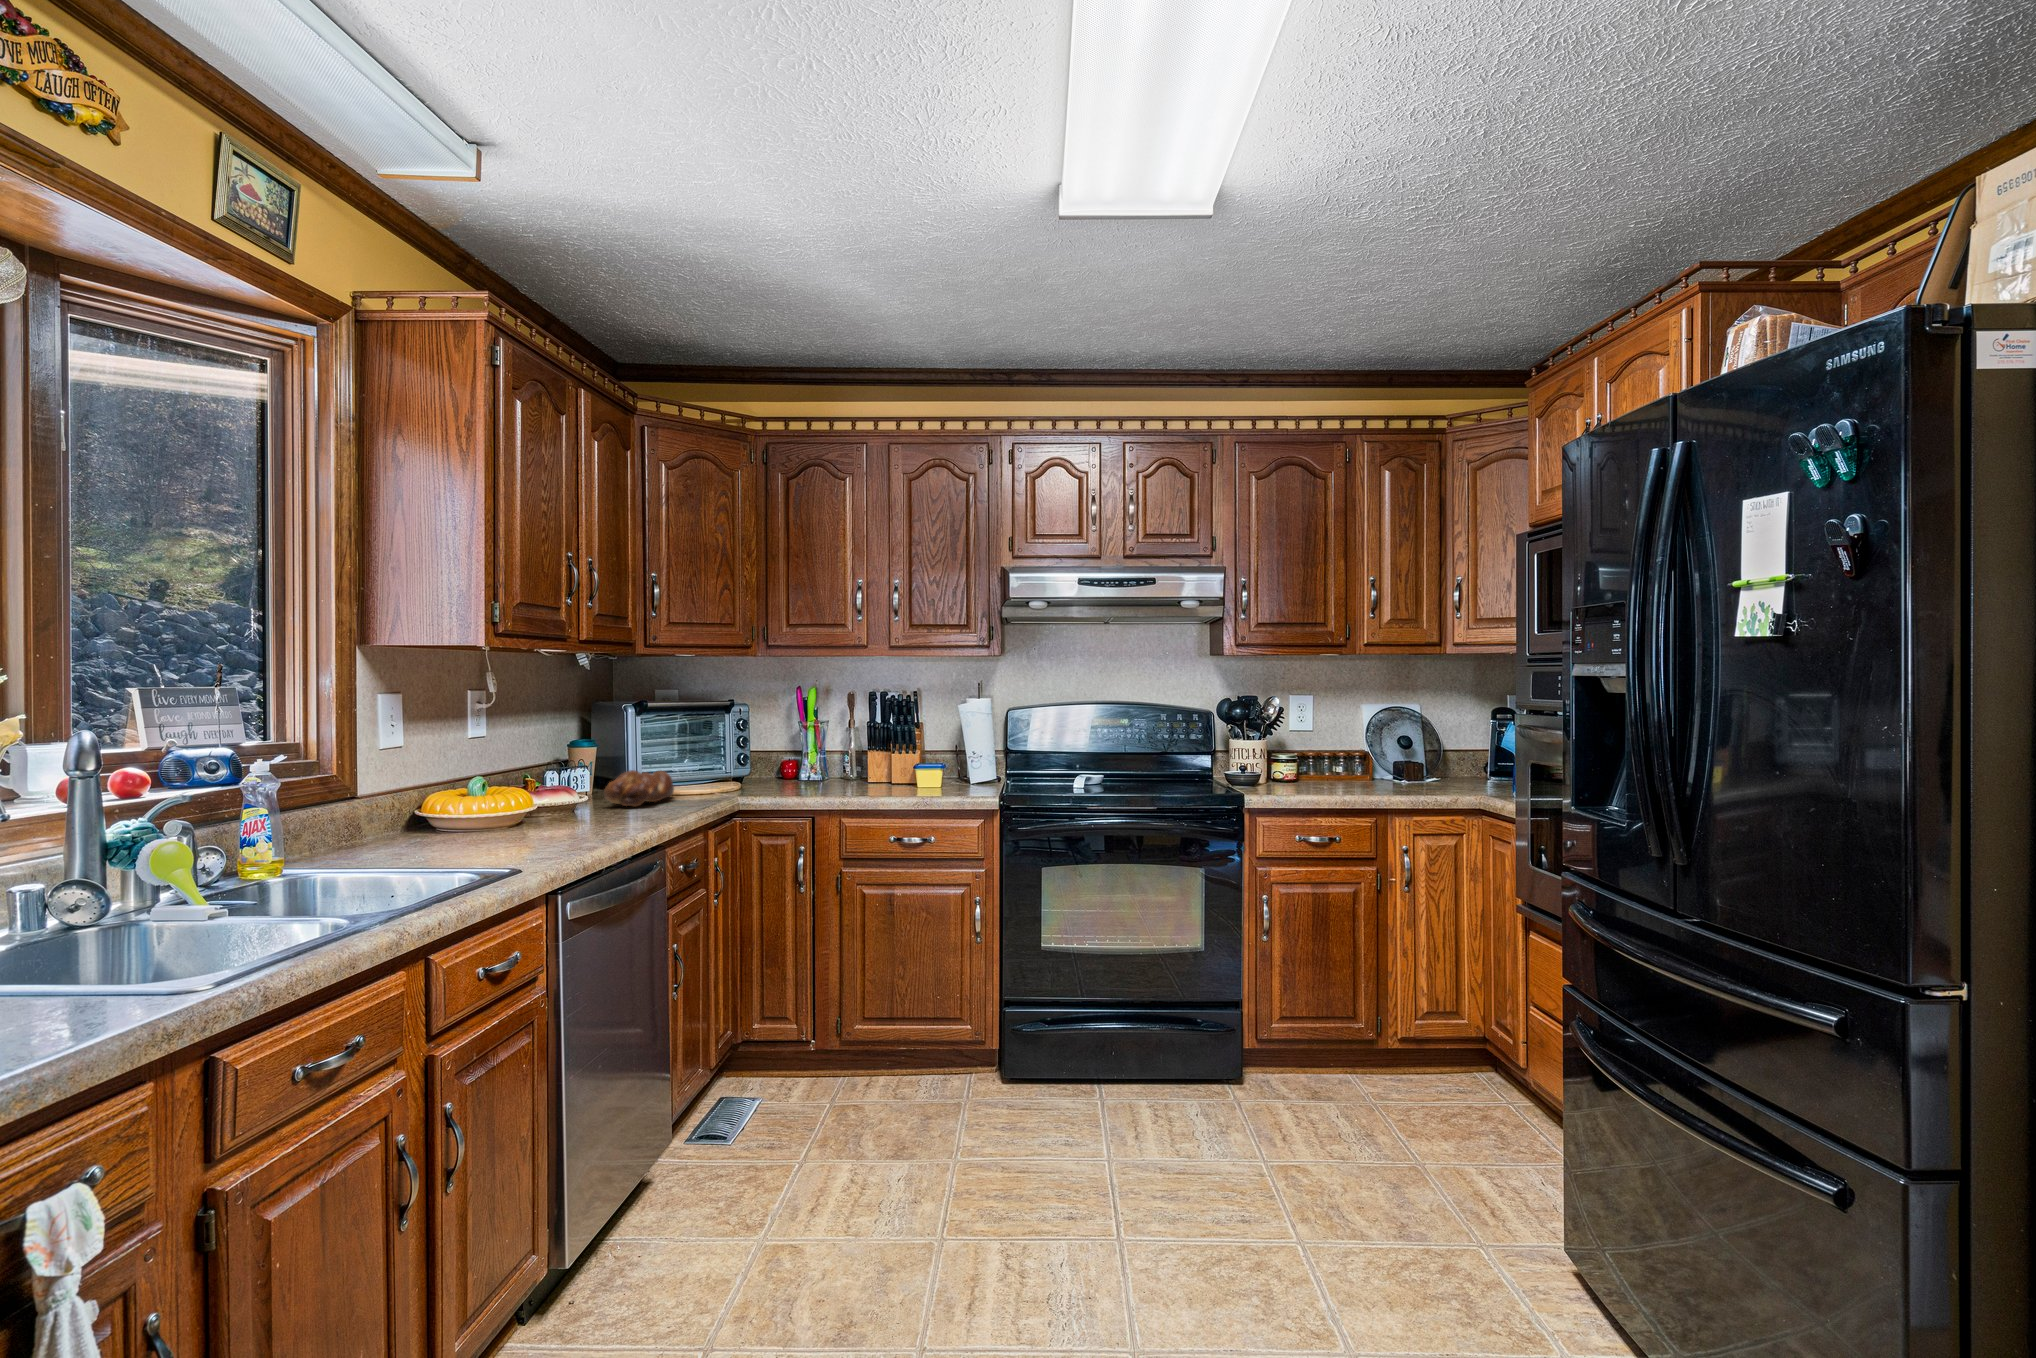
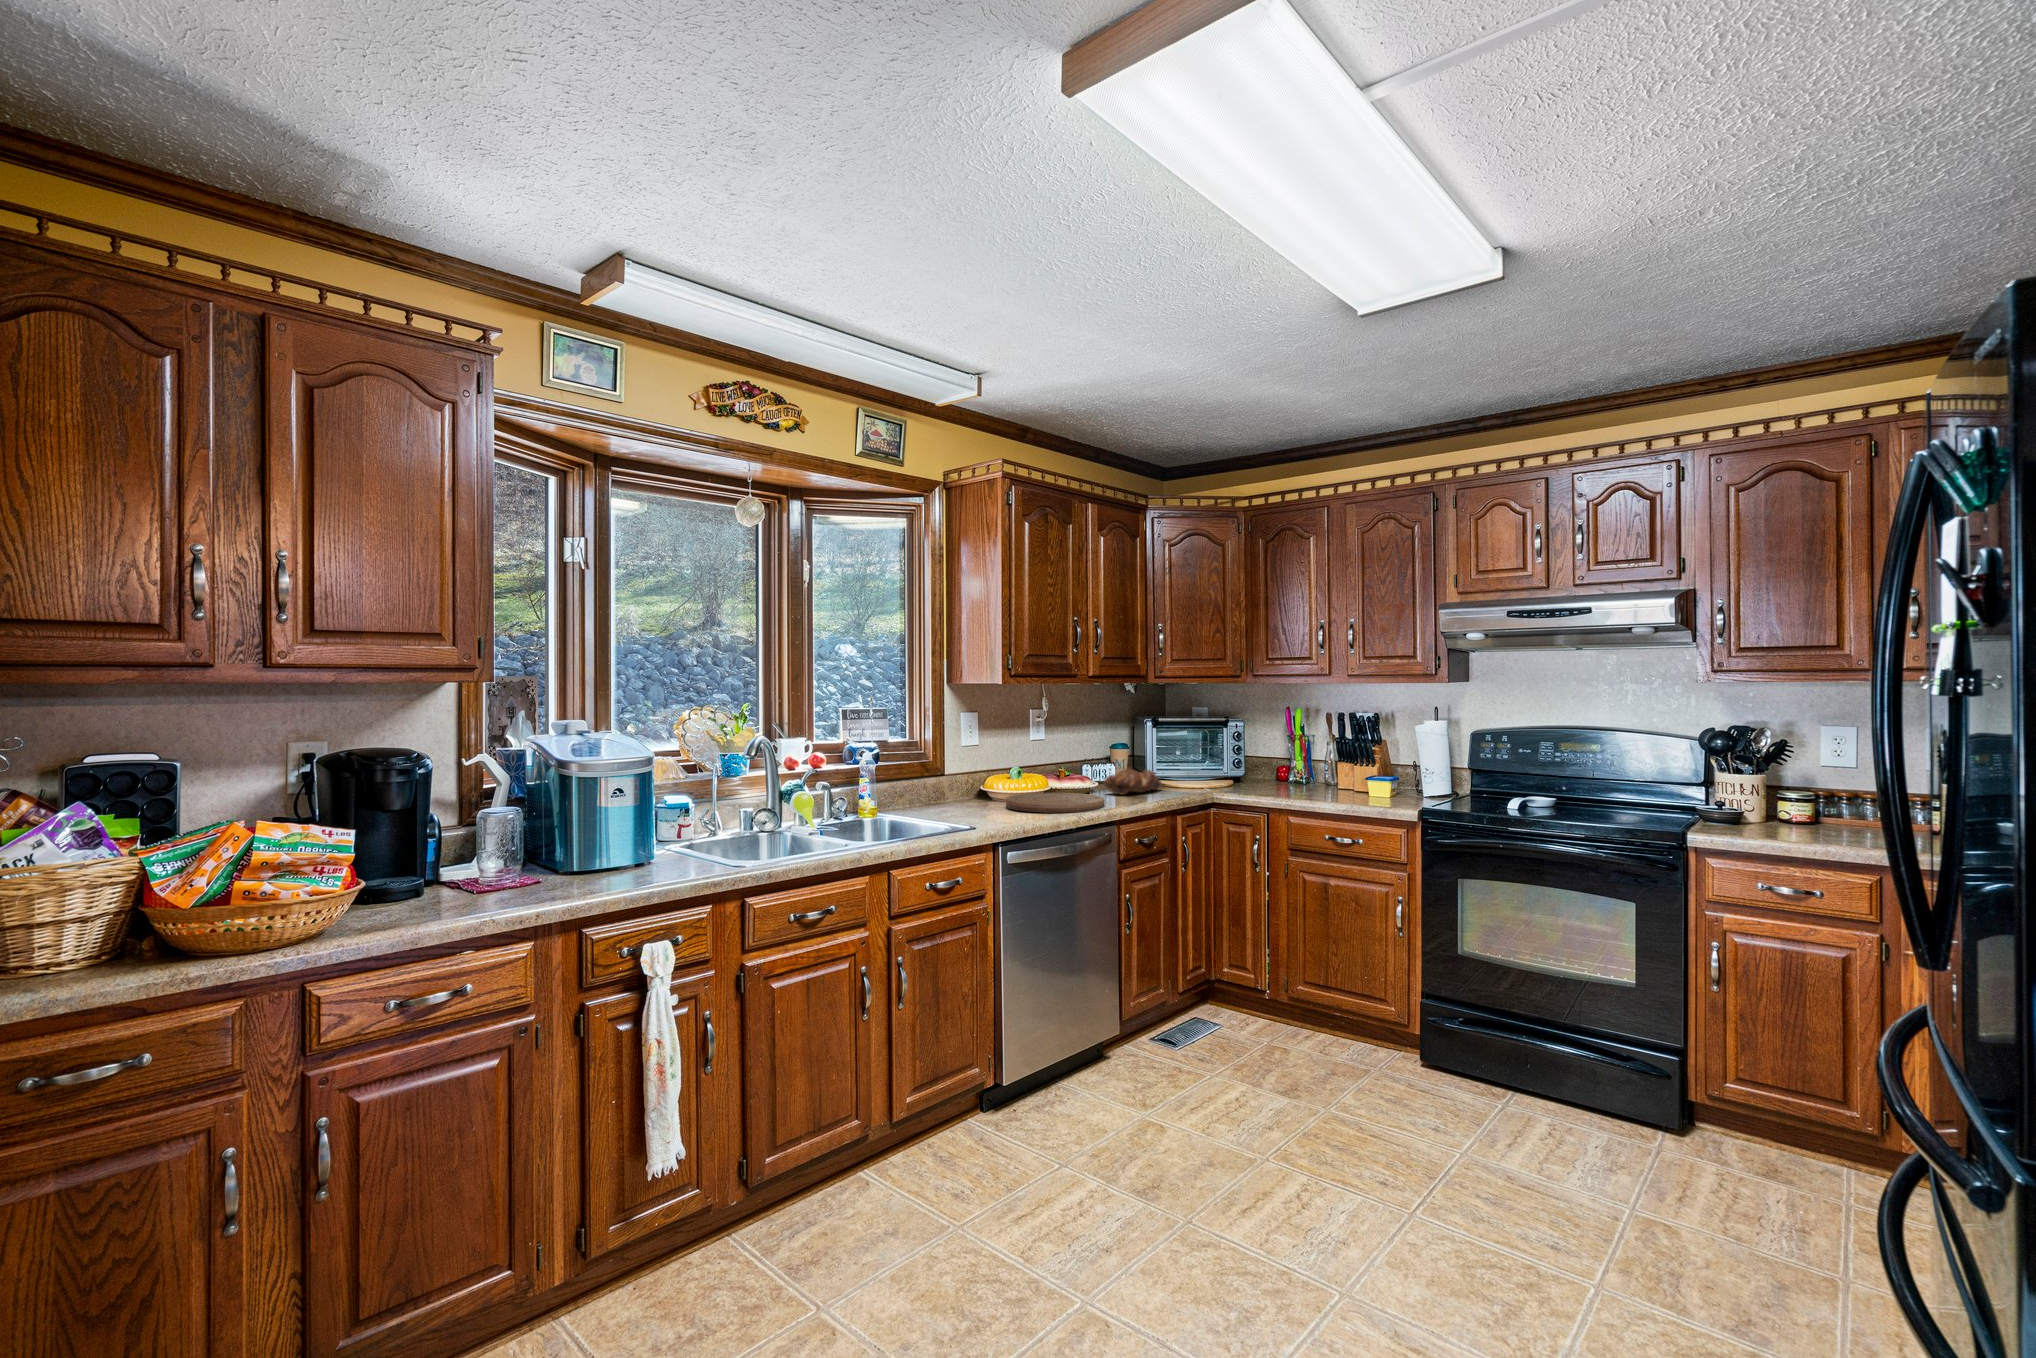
cutting board: none [489,809,644,840] -> present [1006,793,1104,813]

